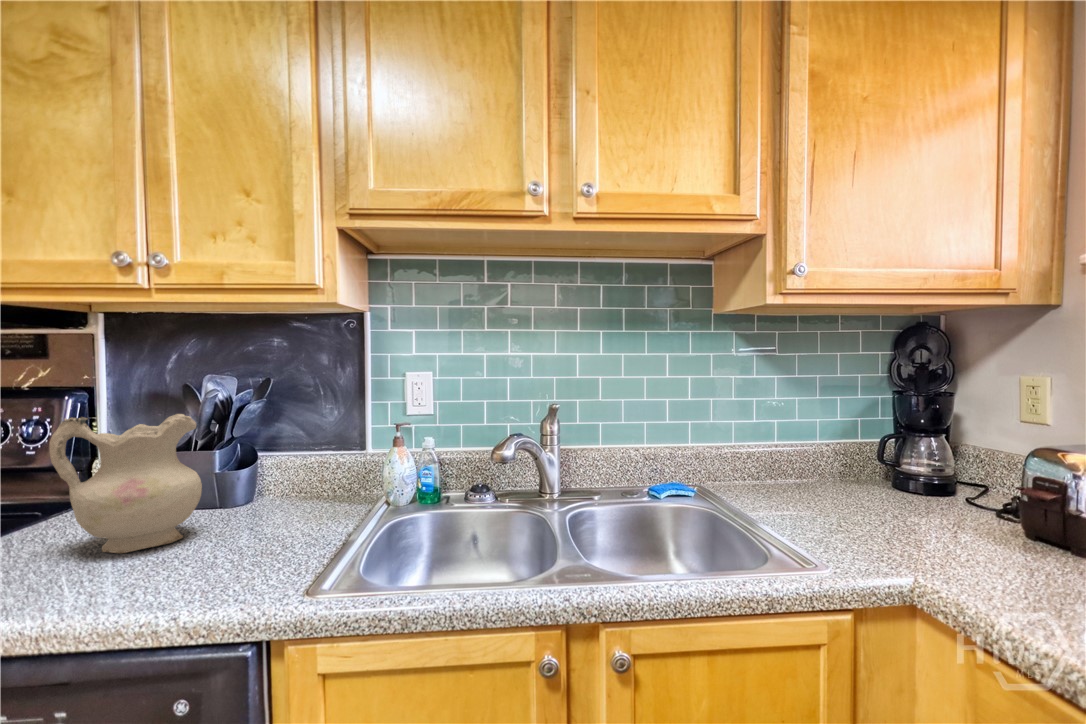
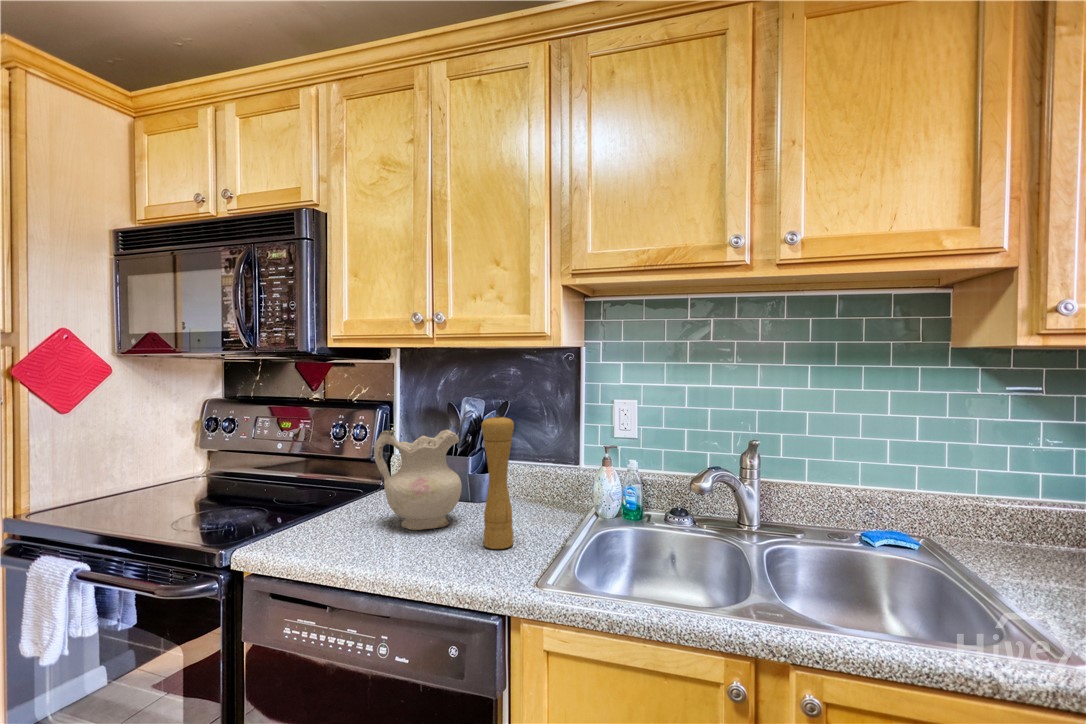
pepper mill: none [226,386,277,559] -> present [481,415,514,549]

